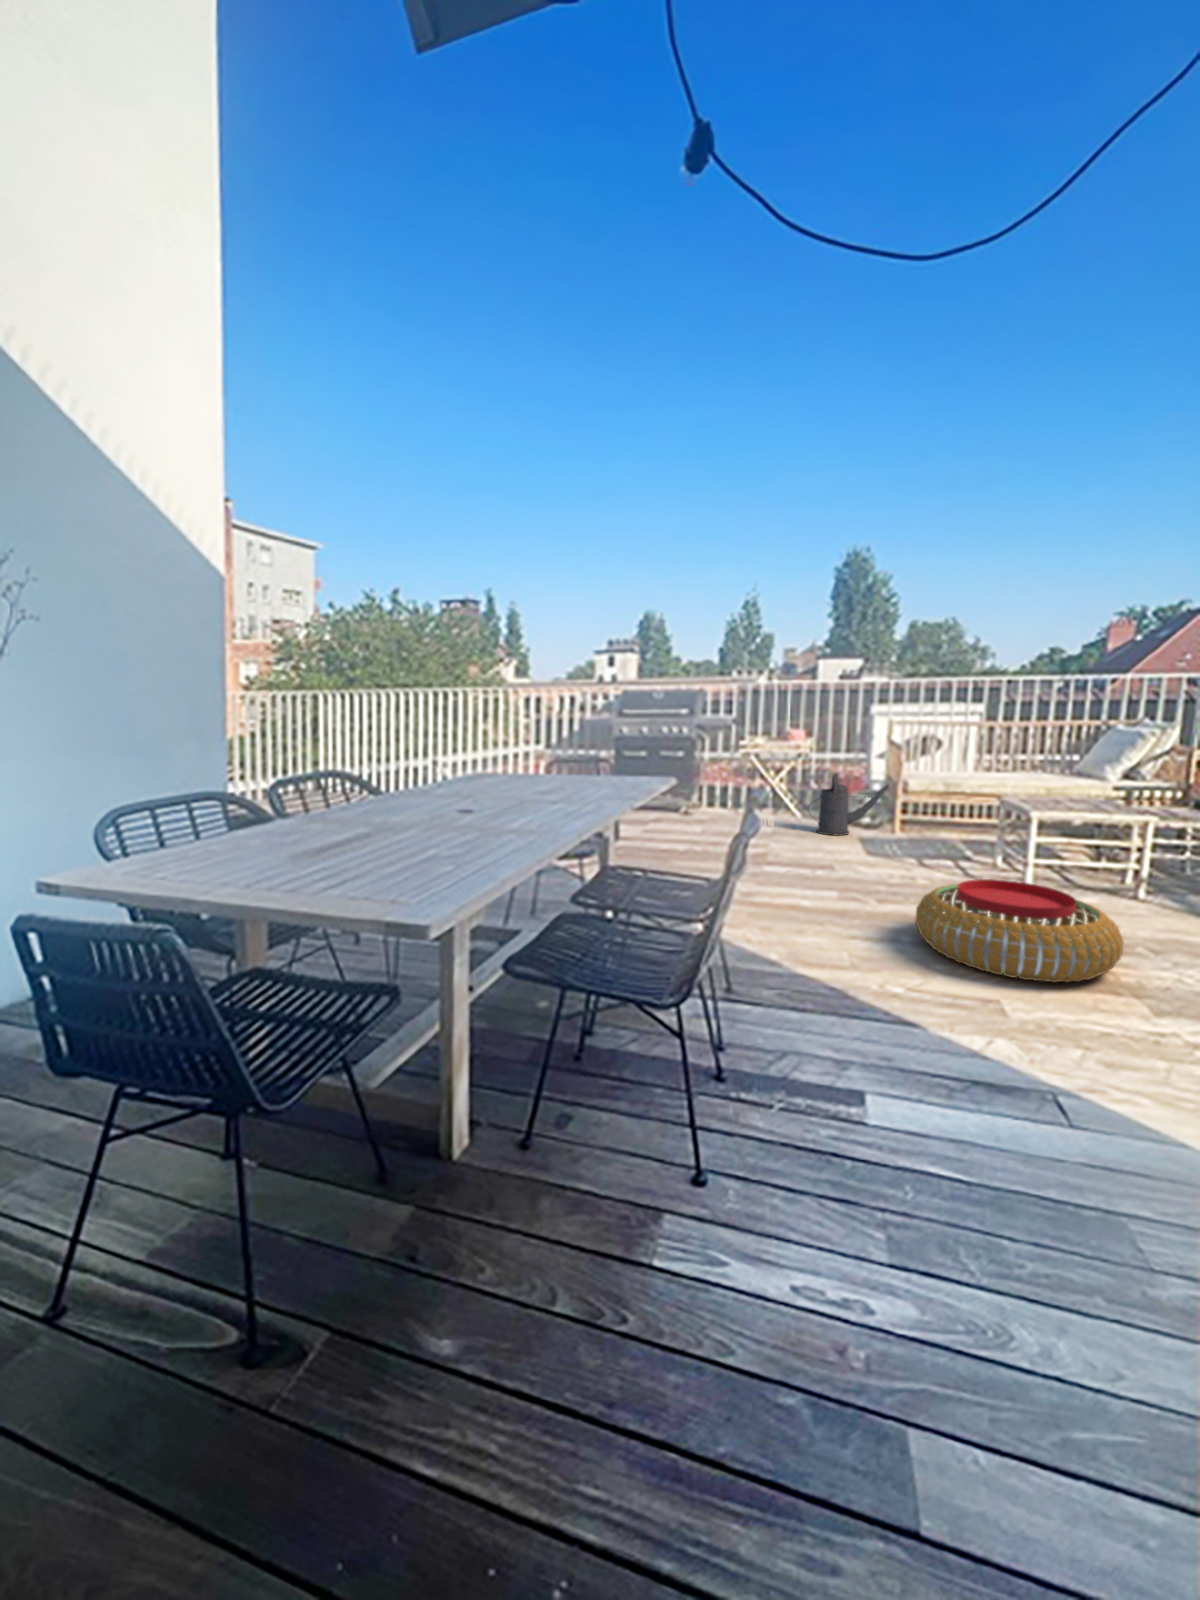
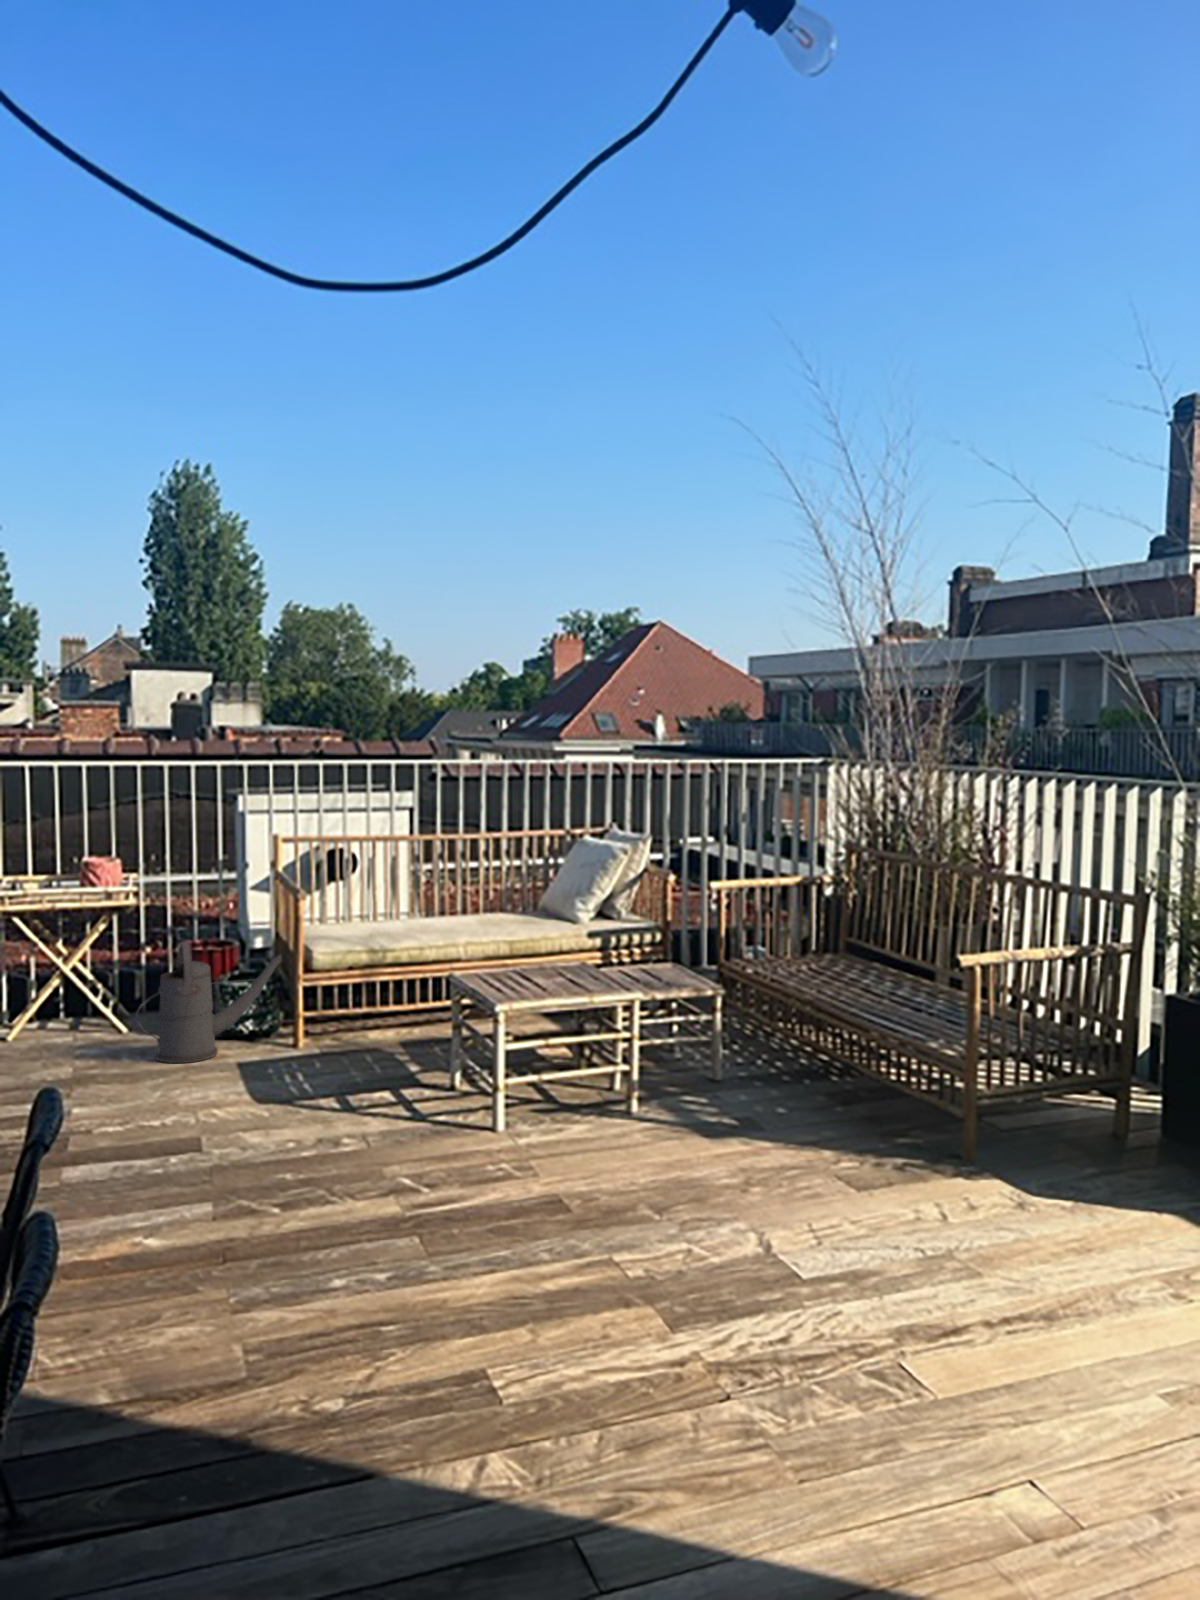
pouf: present [915,879,1124,983] -> none [352,1148,634,1334]

